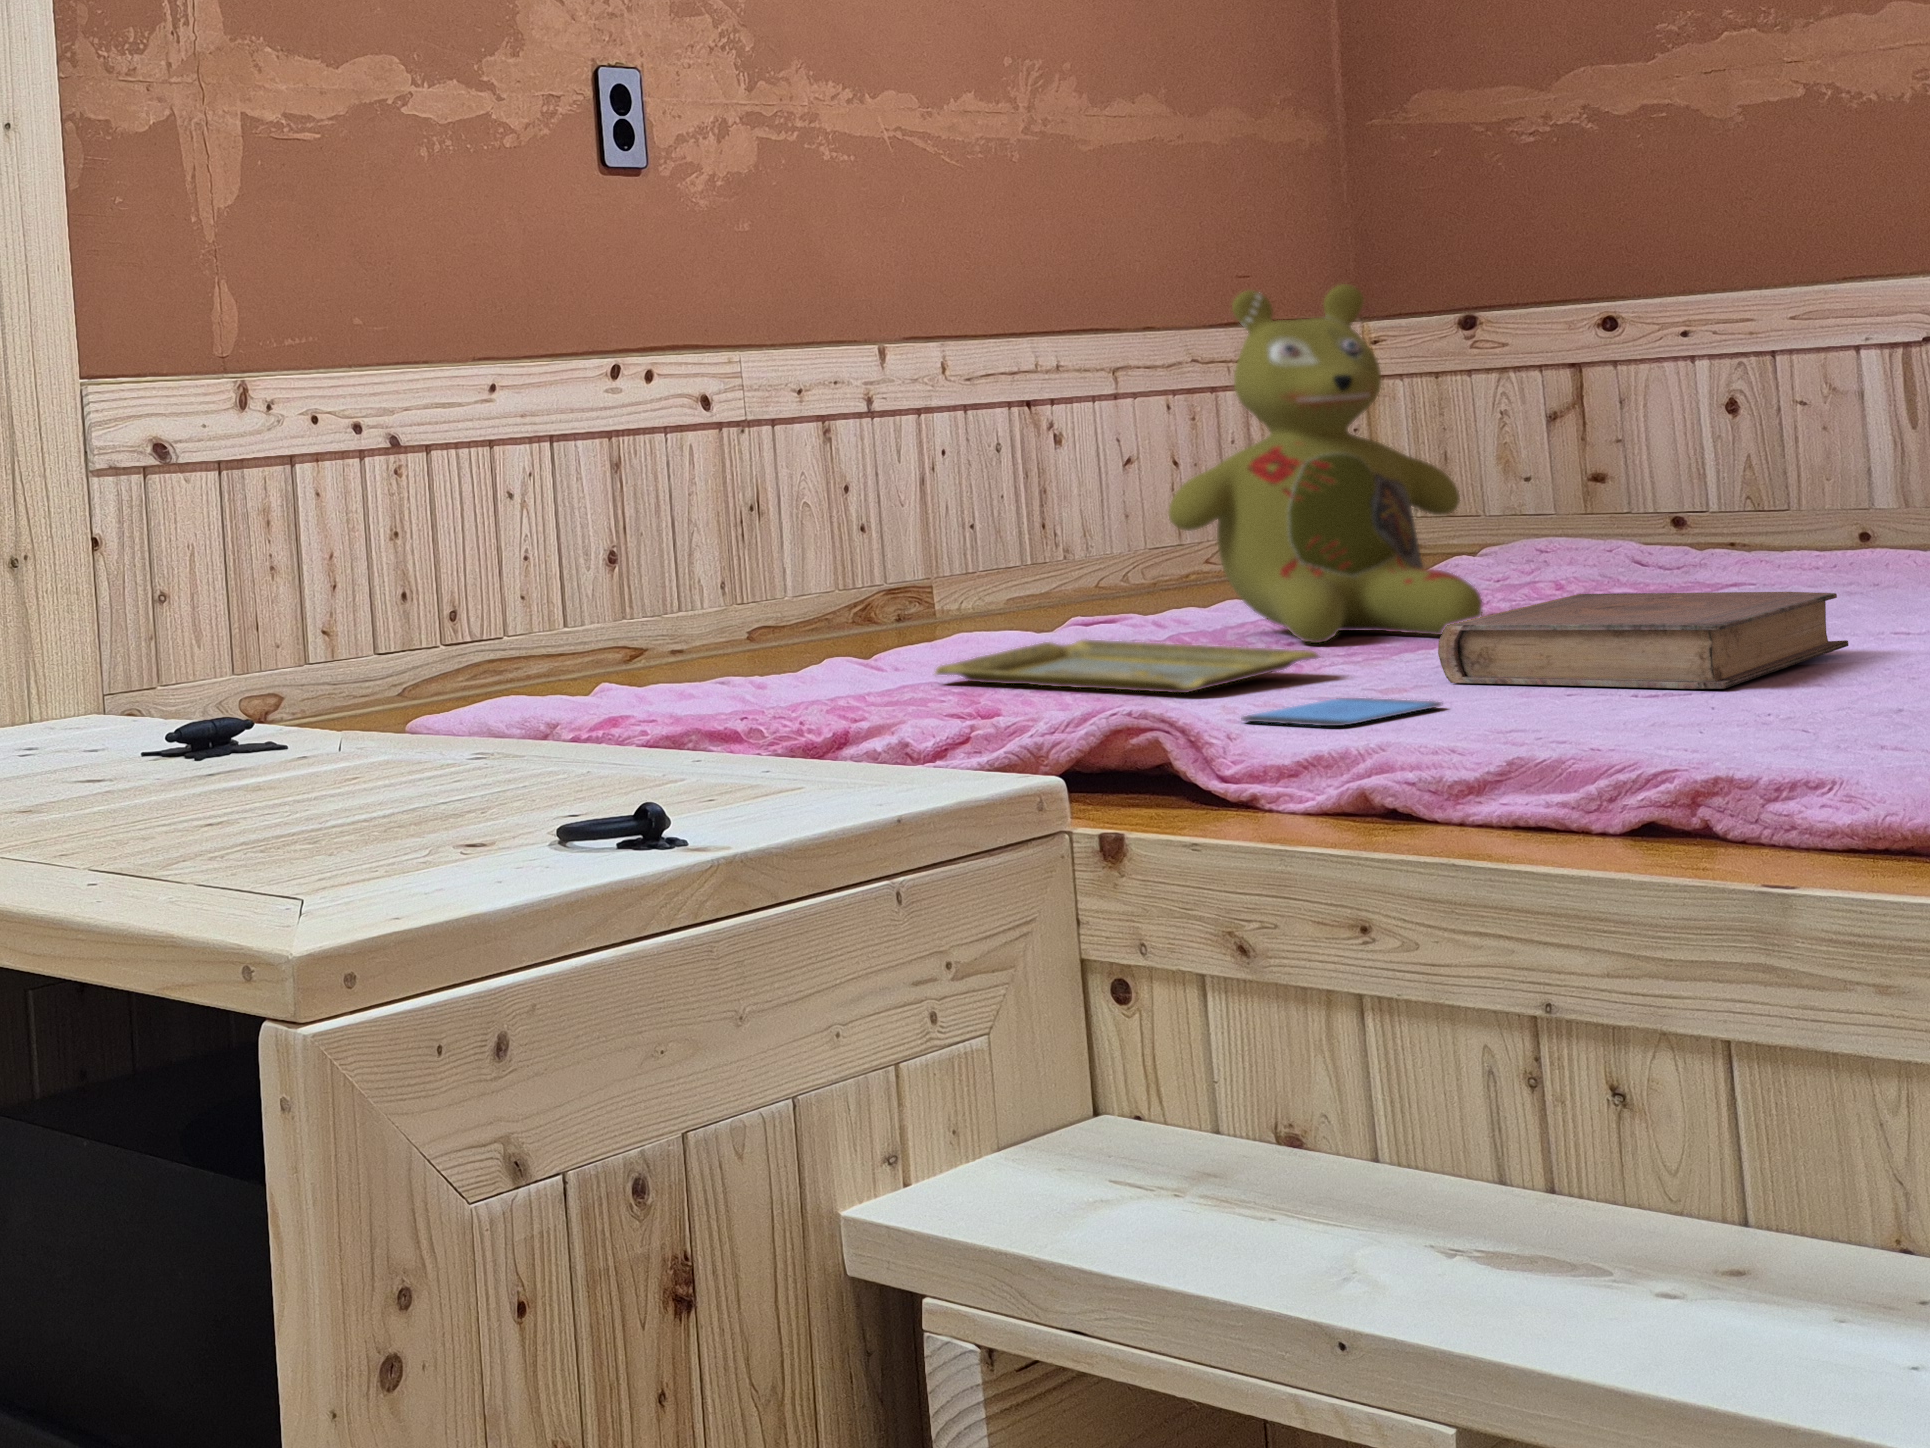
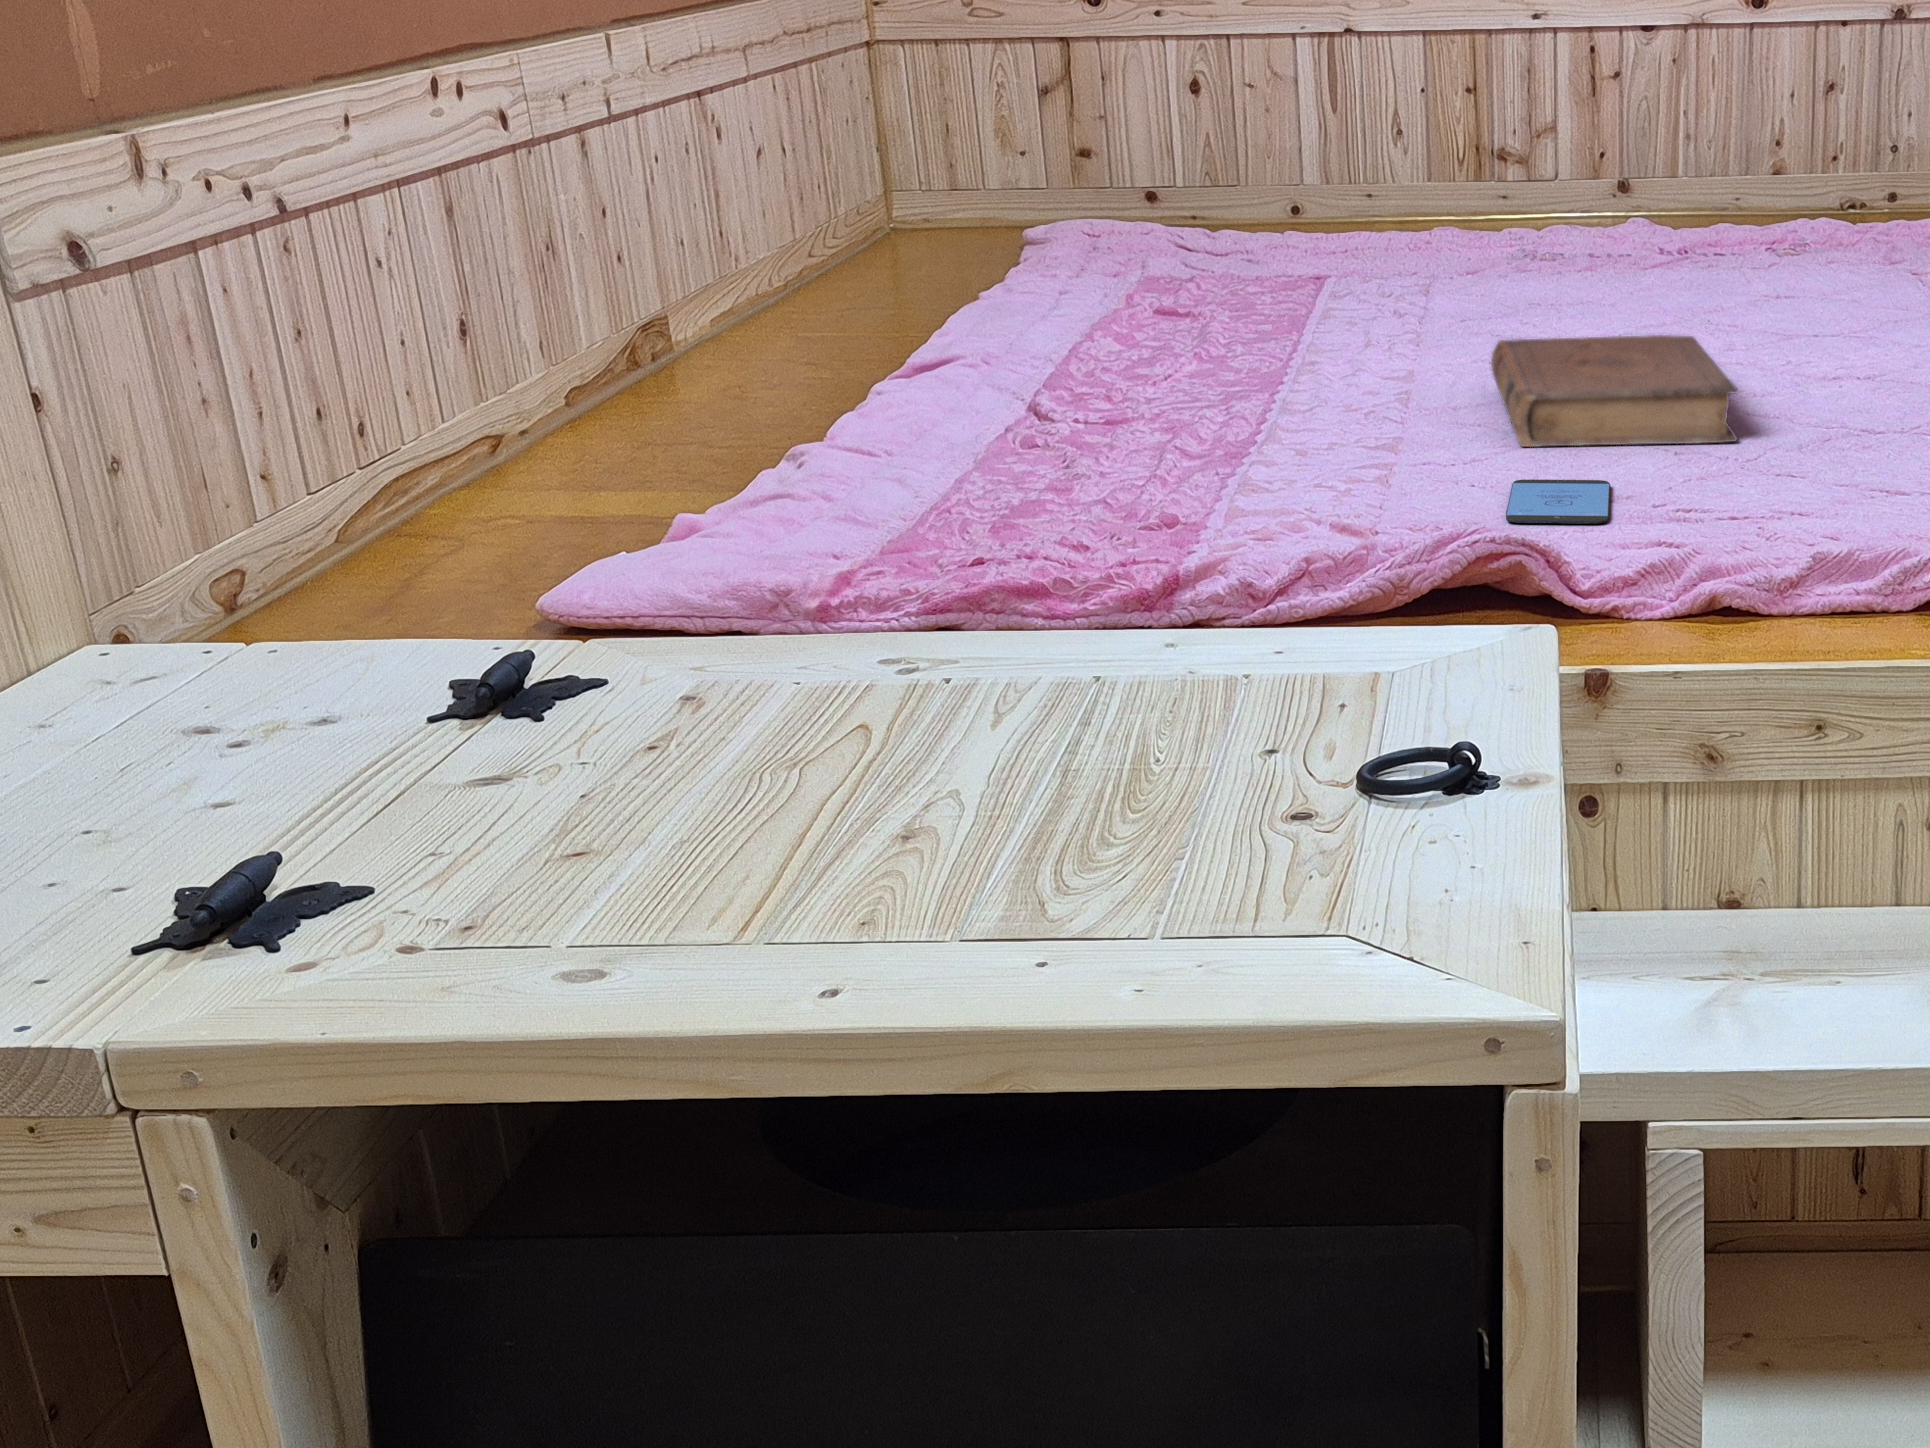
stuffed bear: present [1169,284,1482,643] -> none [1102,18,1375,391]
tray: present [935,639,1319,693] -> none [1068,413,1405,480]

